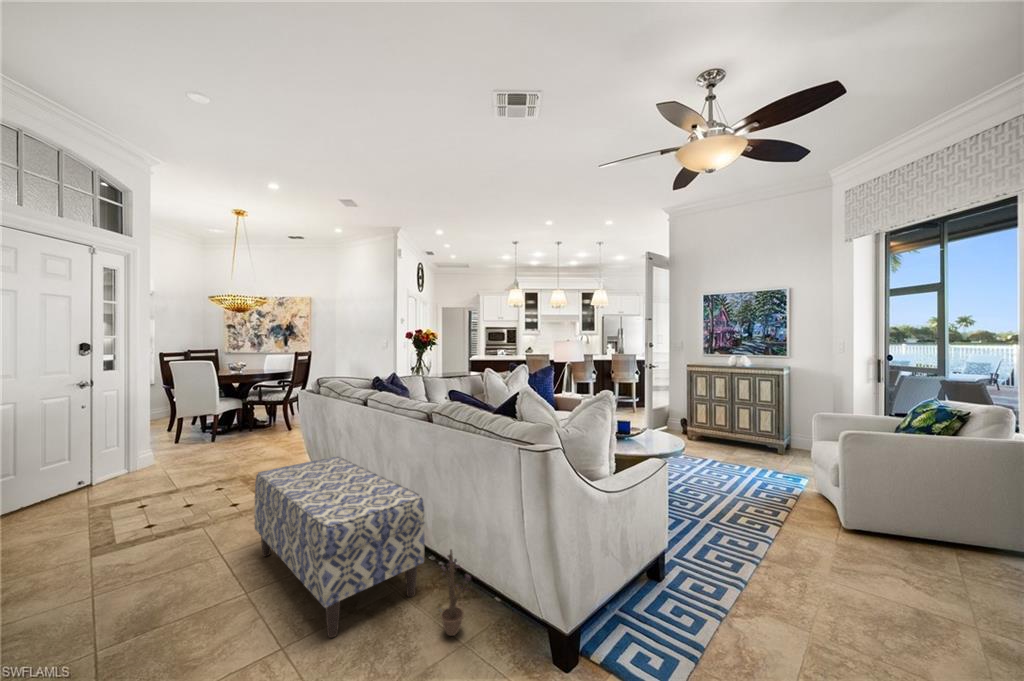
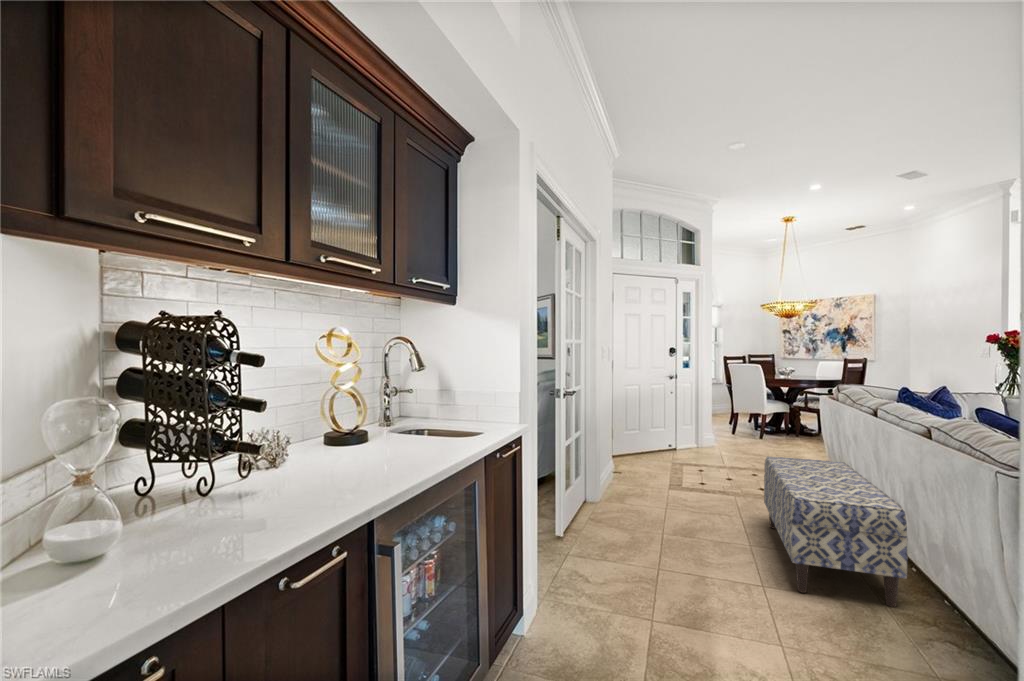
decorative plant: present [439,550,471,636] -> none [902,561,936,648]

